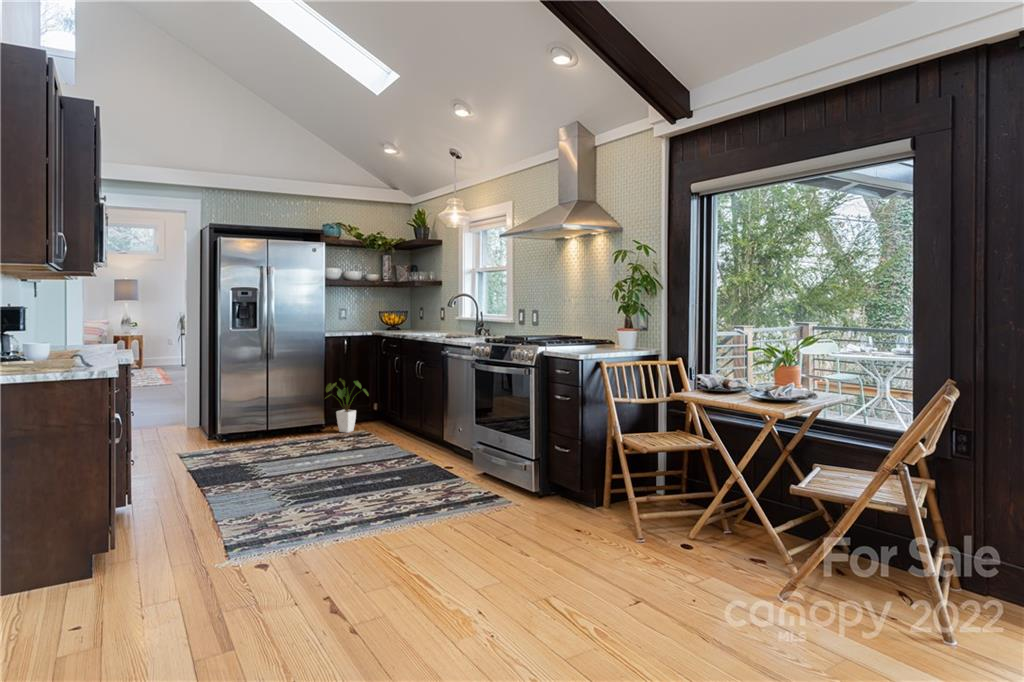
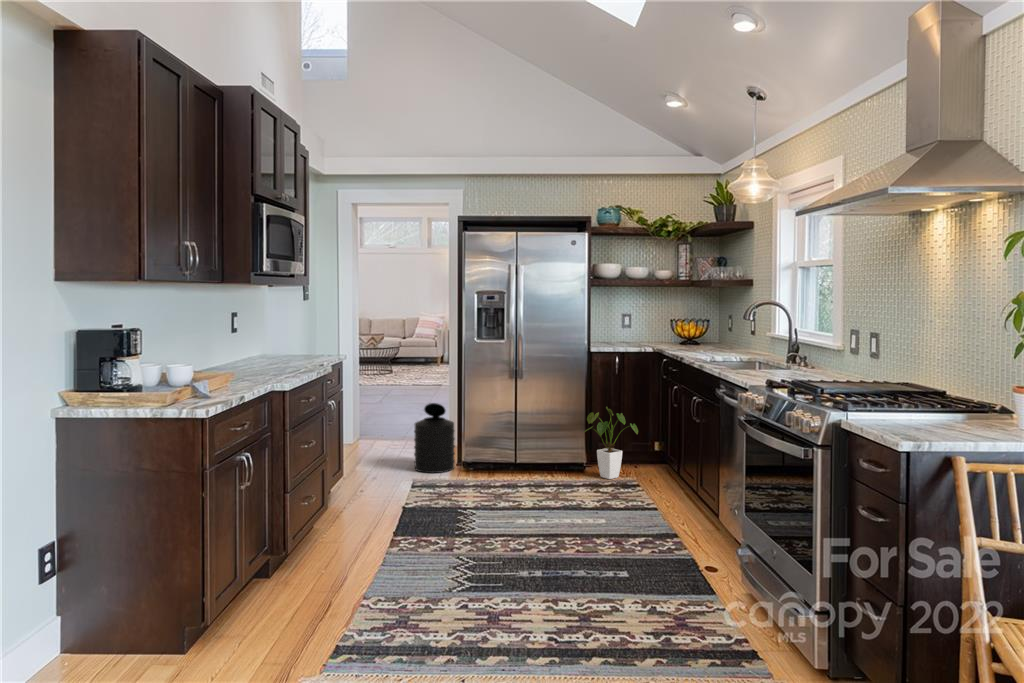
trash can: none [167,384,208,445] -> present [414,403,455,473]

